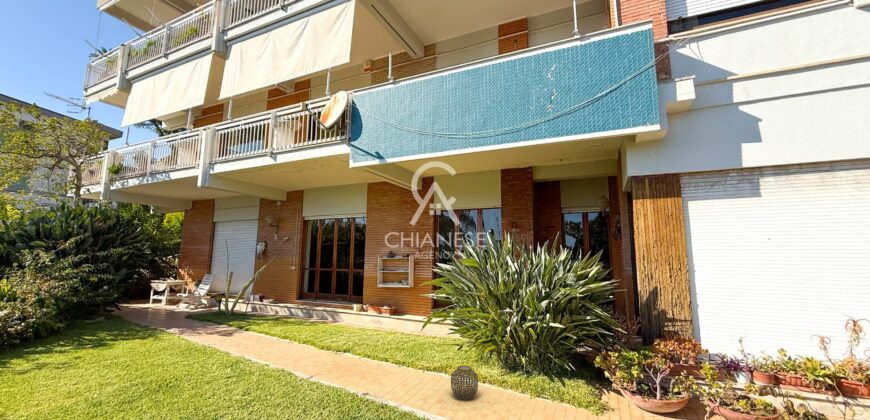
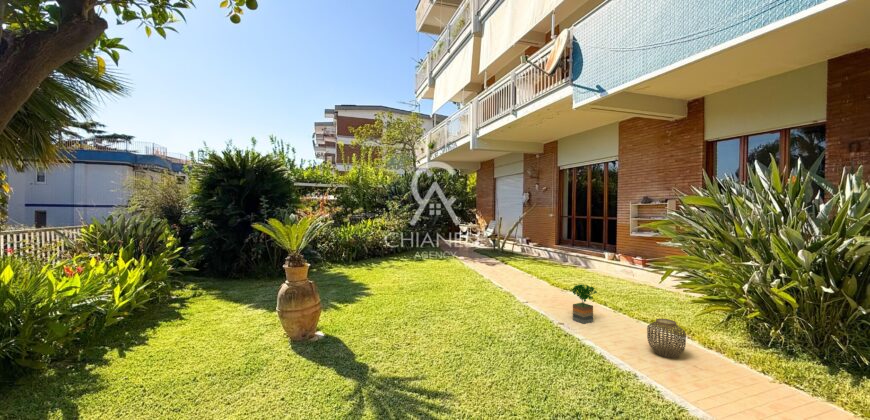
potted tree: none [373,345,397,387] -> present [572,284,597,324]

